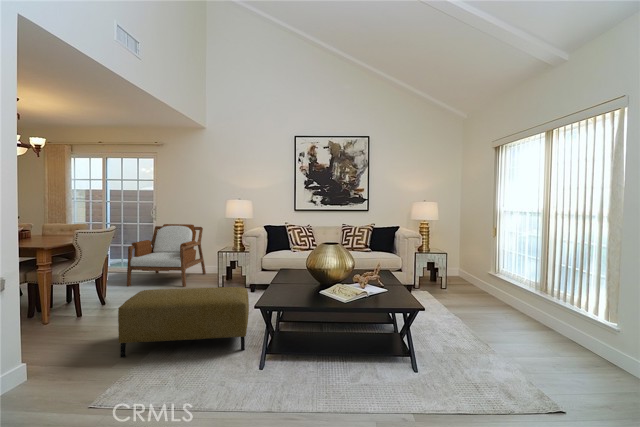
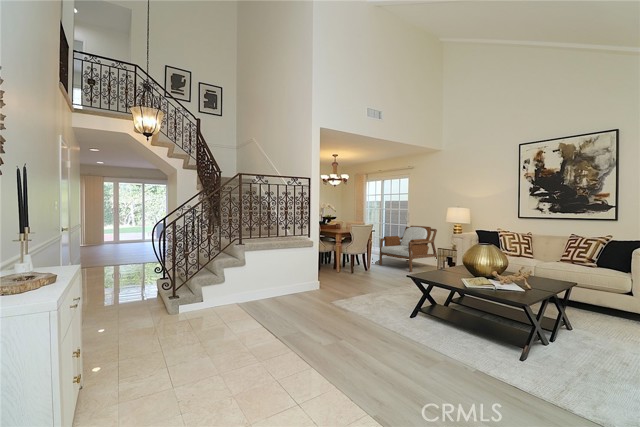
ottoman: present [118,287,249,357] -> none [324,261,405,311]

